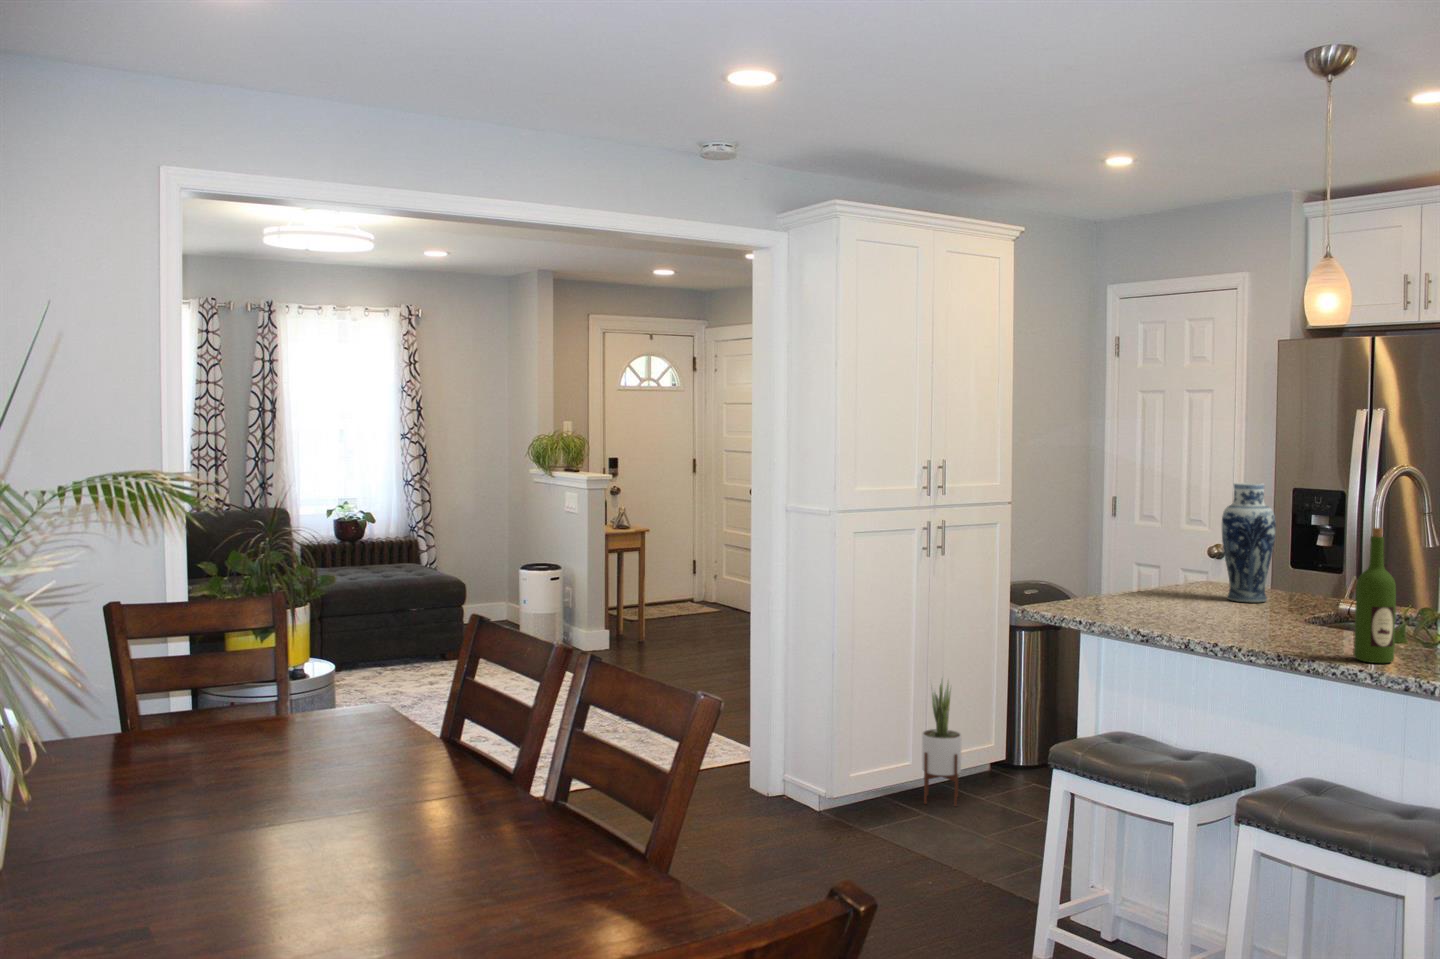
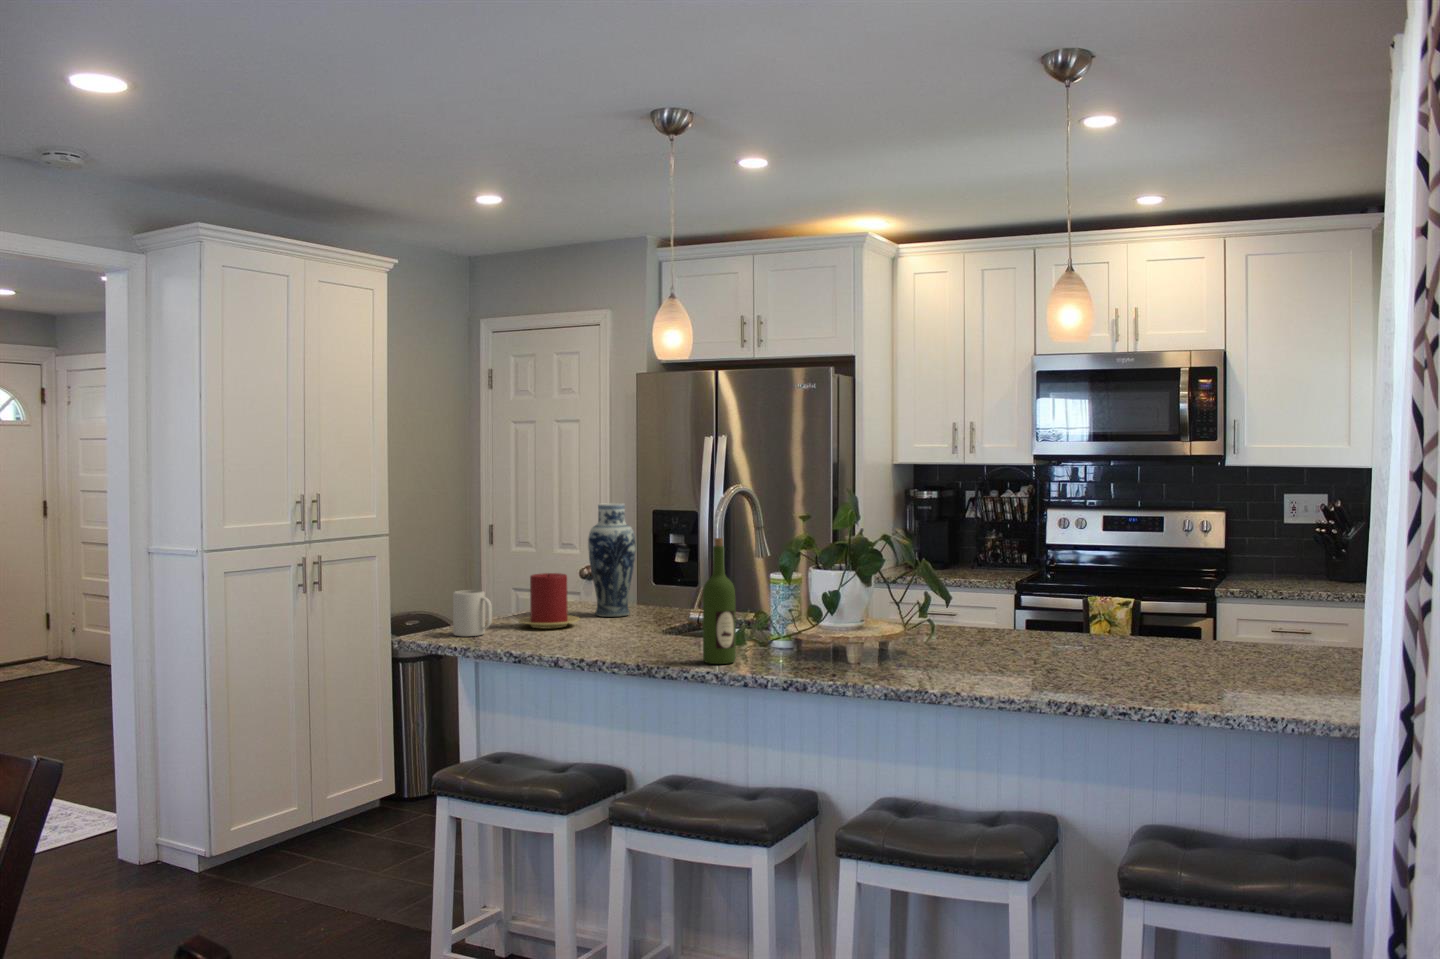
candle: none [1144,553,1211,610] -> present [518,573,580,629]
mug: none [1079,565,1118,611] -> present [453,590,492,636]
potted plant: present [922,677,961,806] -> none [301,713,344,857]

